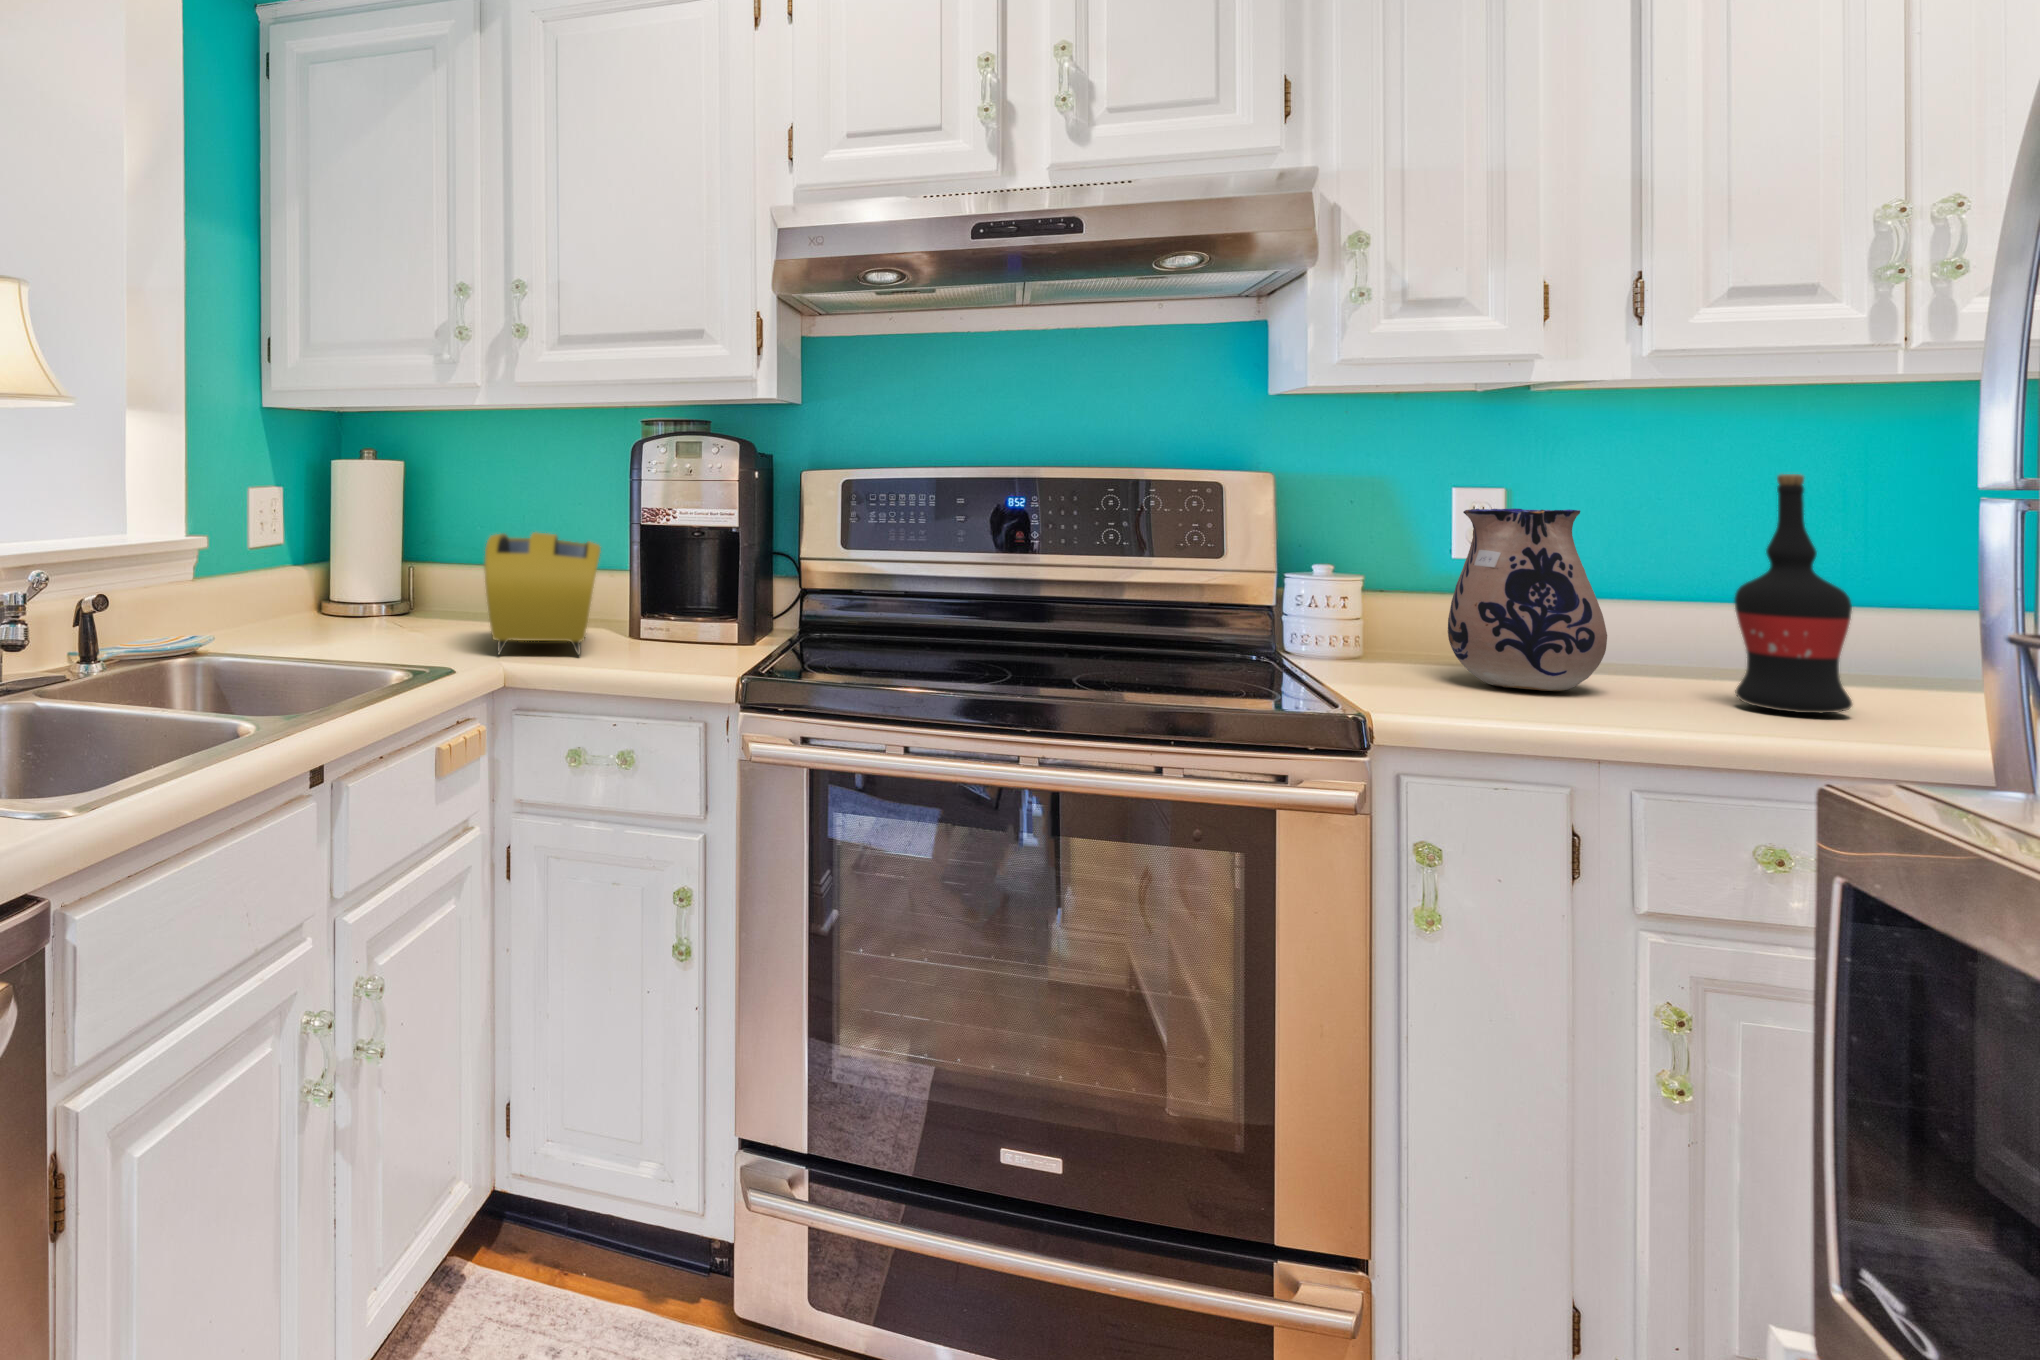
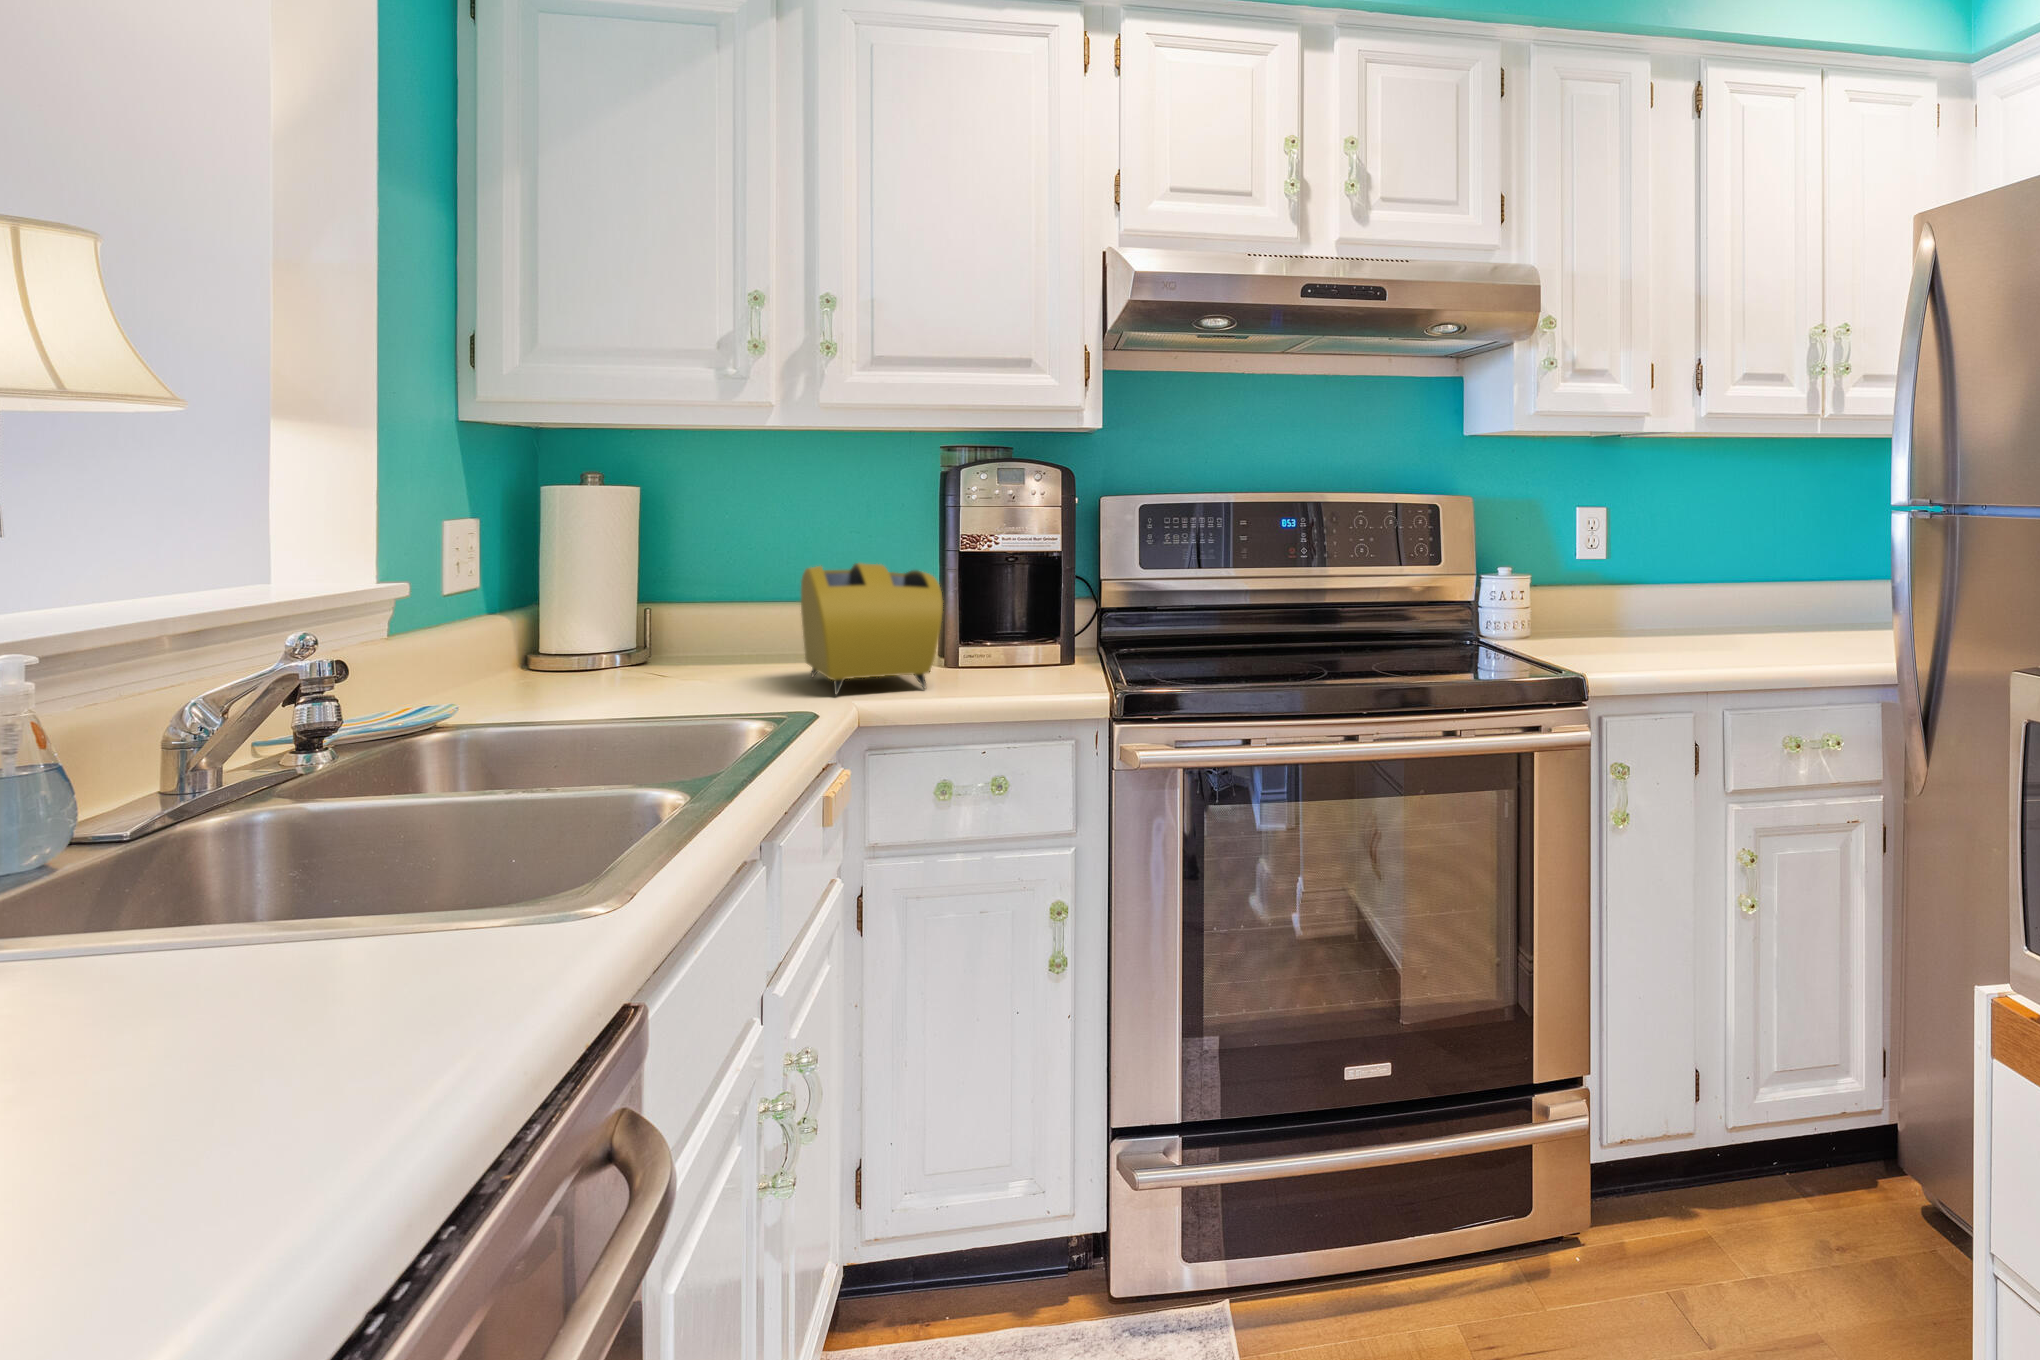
wine bottle: present [1734,474,1852,713] -> none [1751,497,1809,651]
ceramic pitcher: present [1448,508,1607,691] -> none [1597,522,1688,650]

